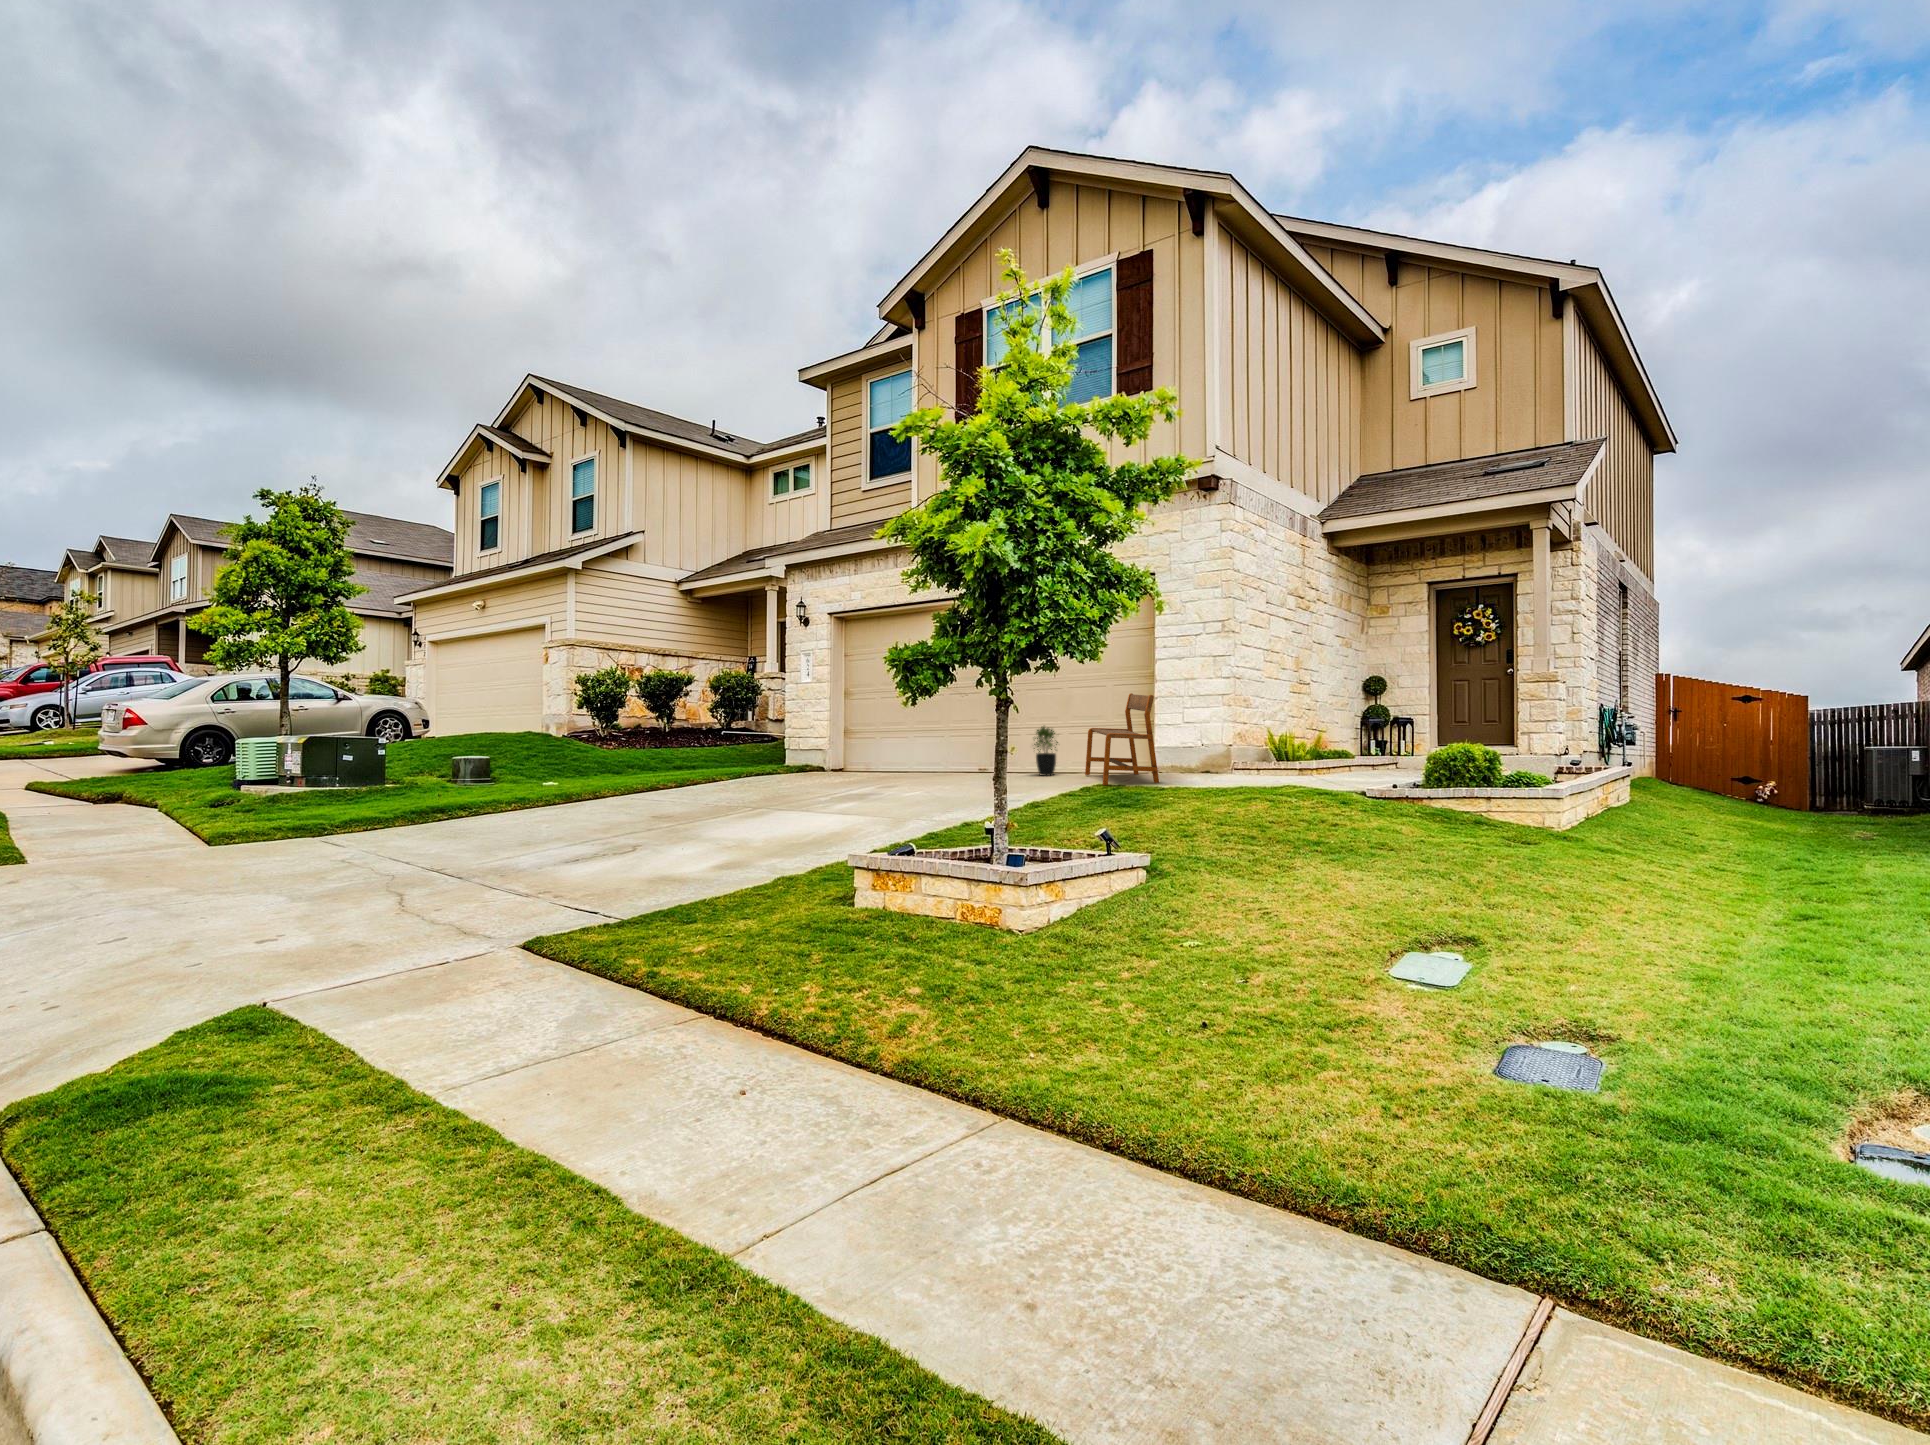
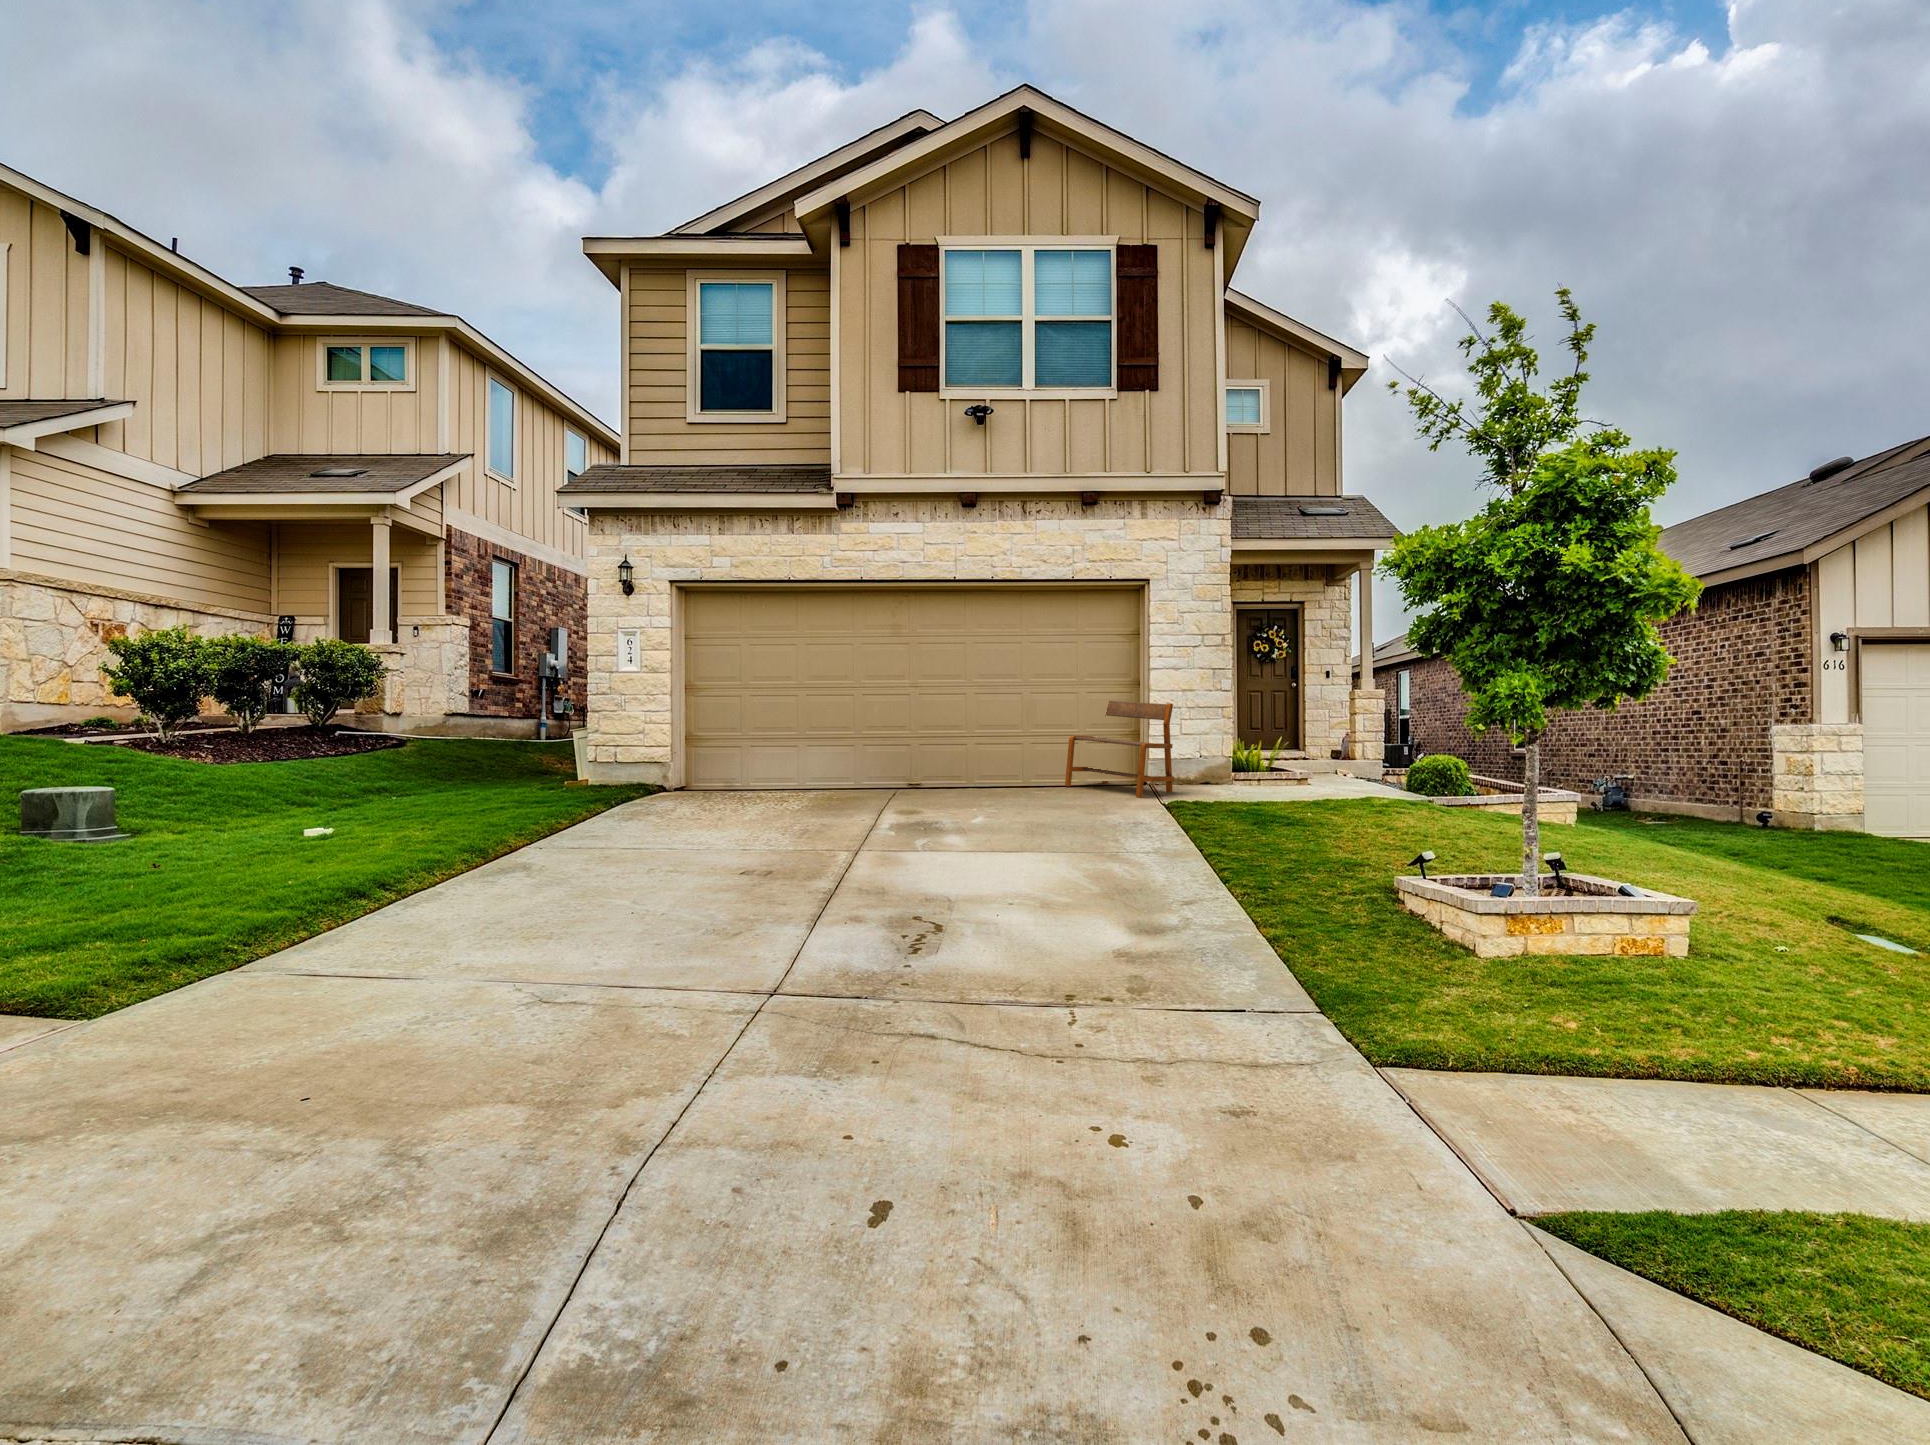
potted plant: present [1034,727,1058,776] -> none [1003,732,1036,789]

